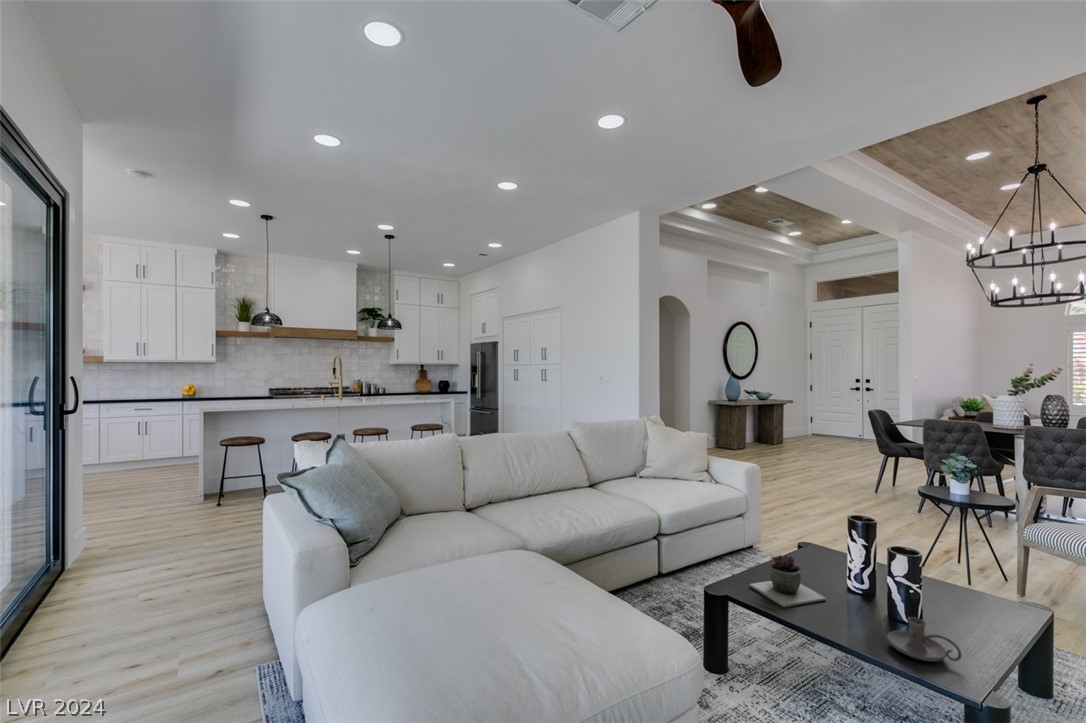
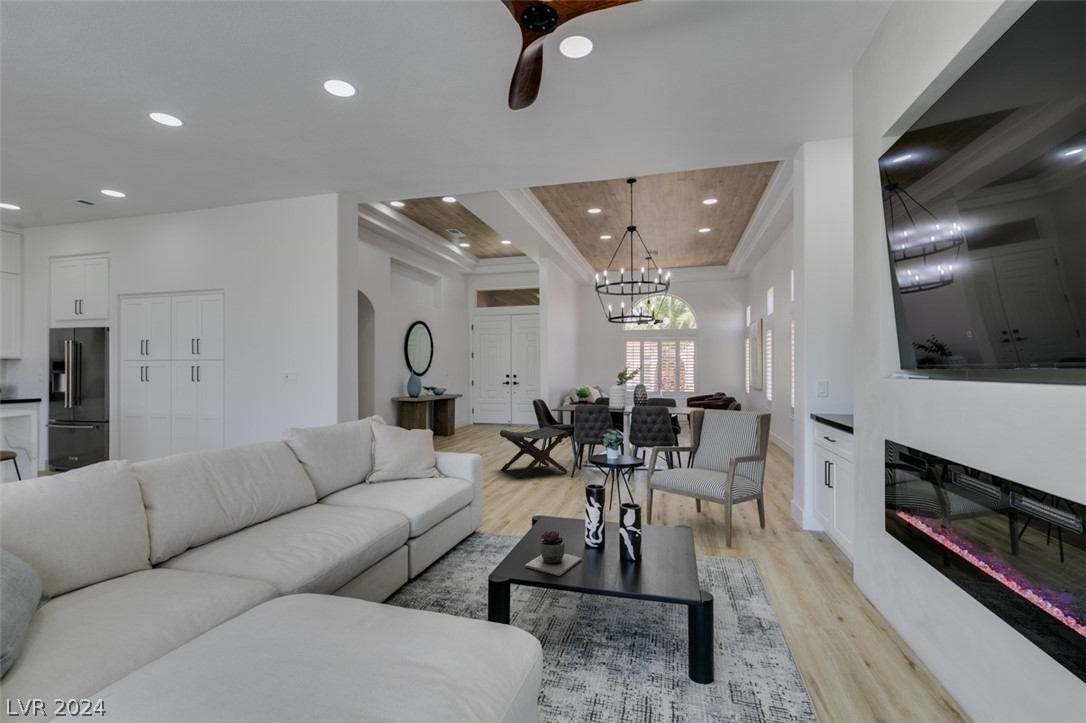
footstool: none [818,444,917,509] -> present [500,427,569,479]
candle holder: present [887,617,962,661] -> none [635,553,680,583]

